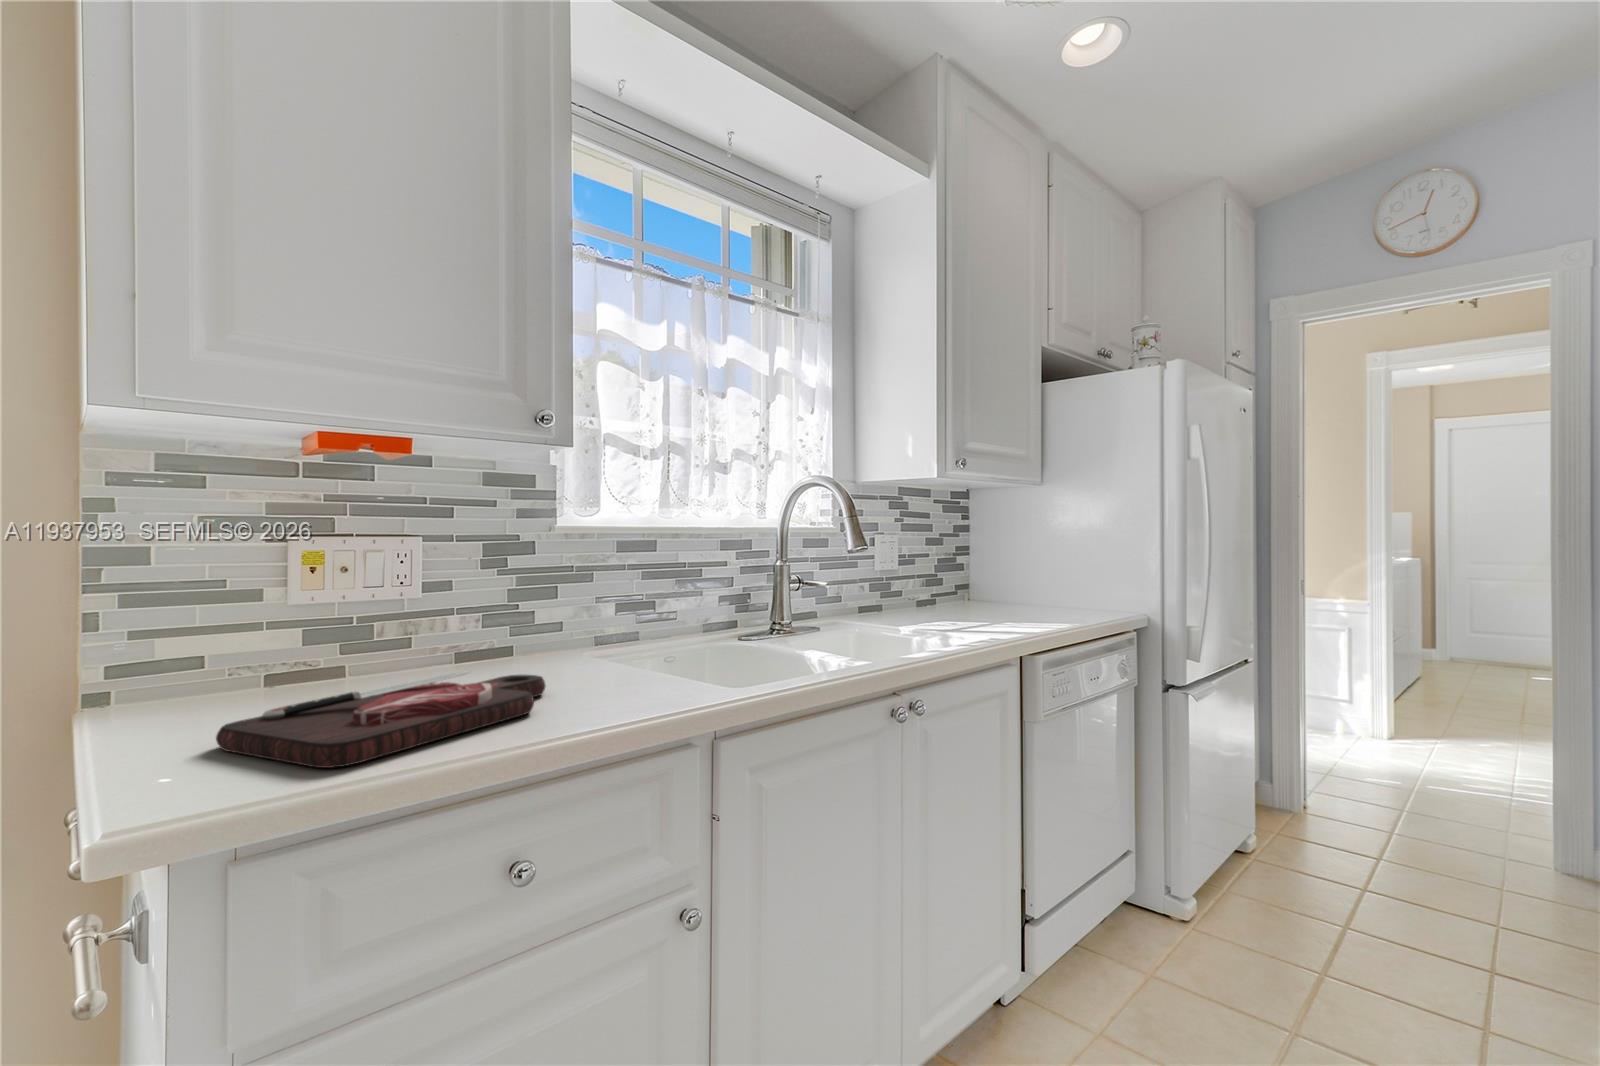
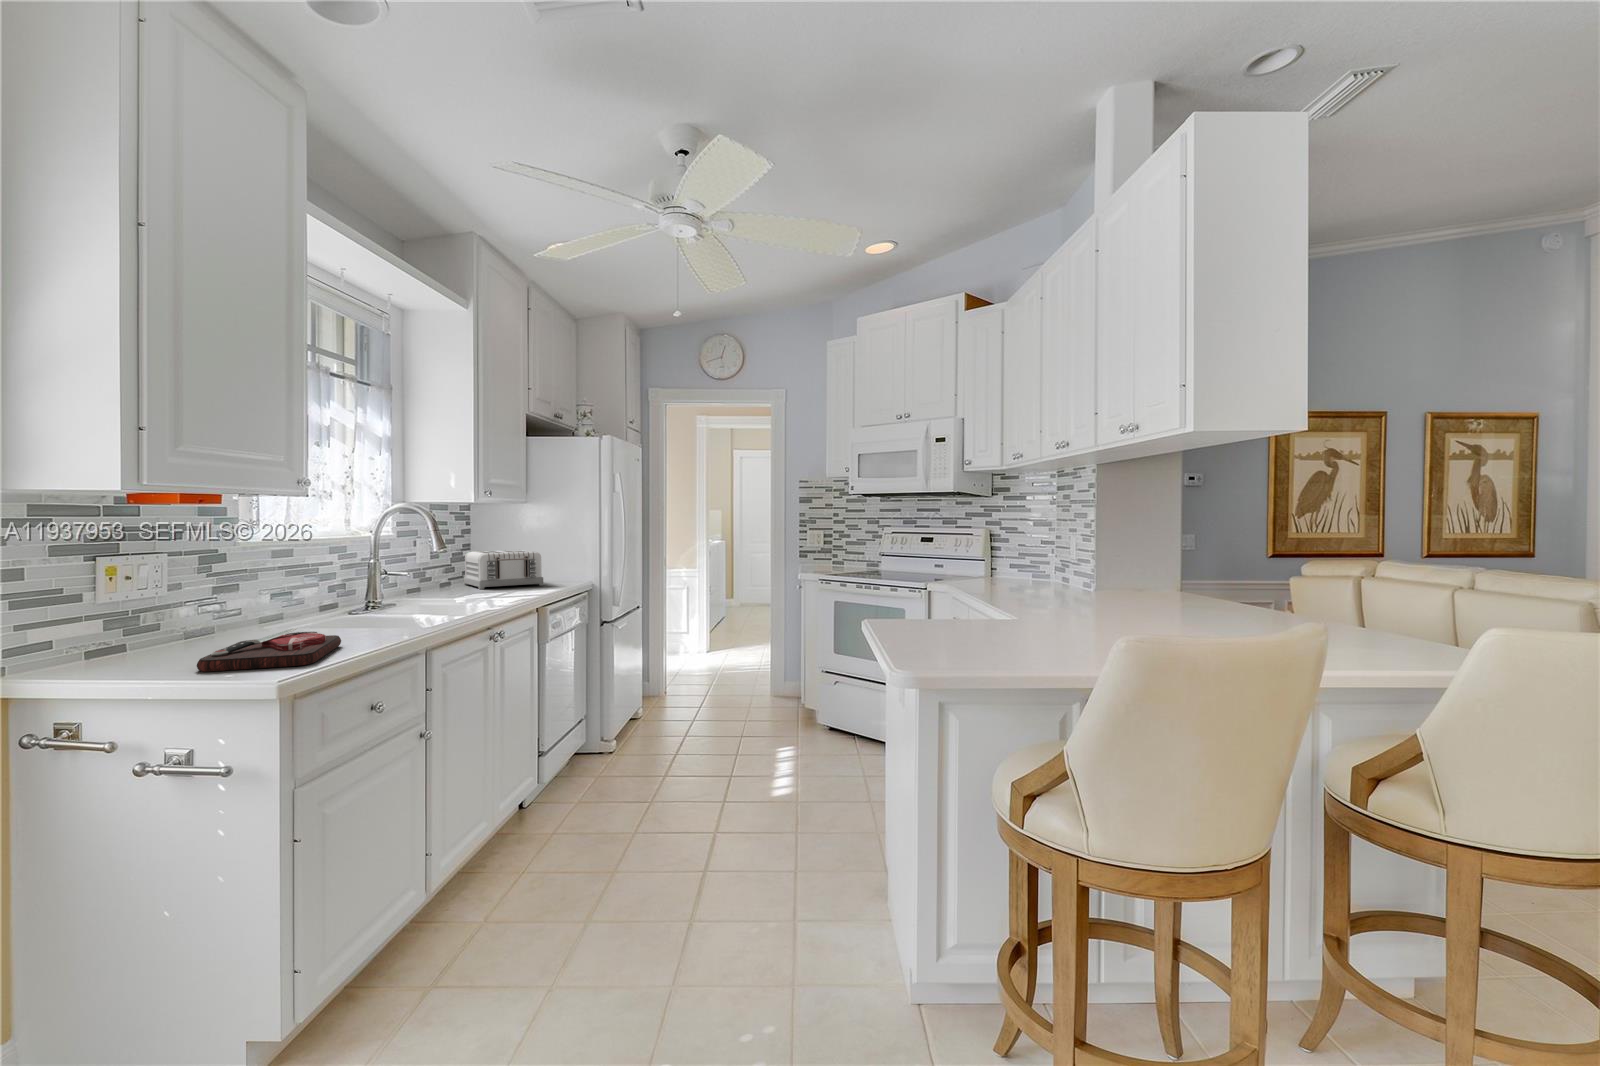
toaster: none [956,556,1064,613] -> present [464,550,543,589]

